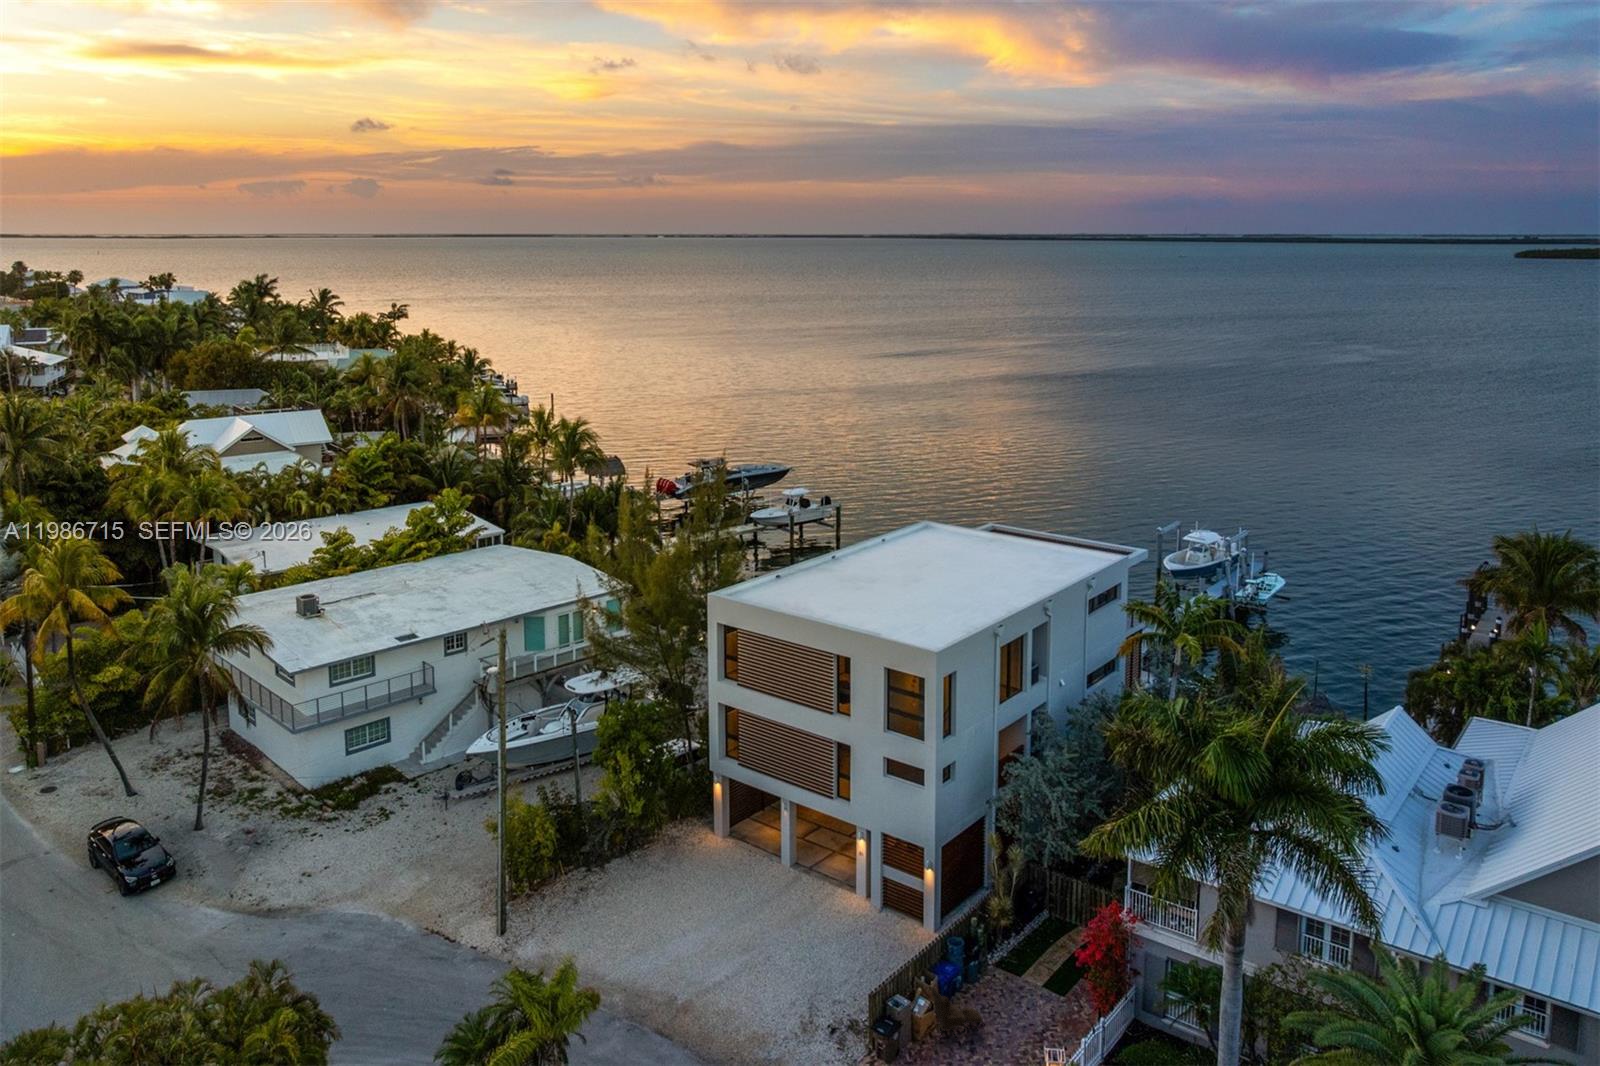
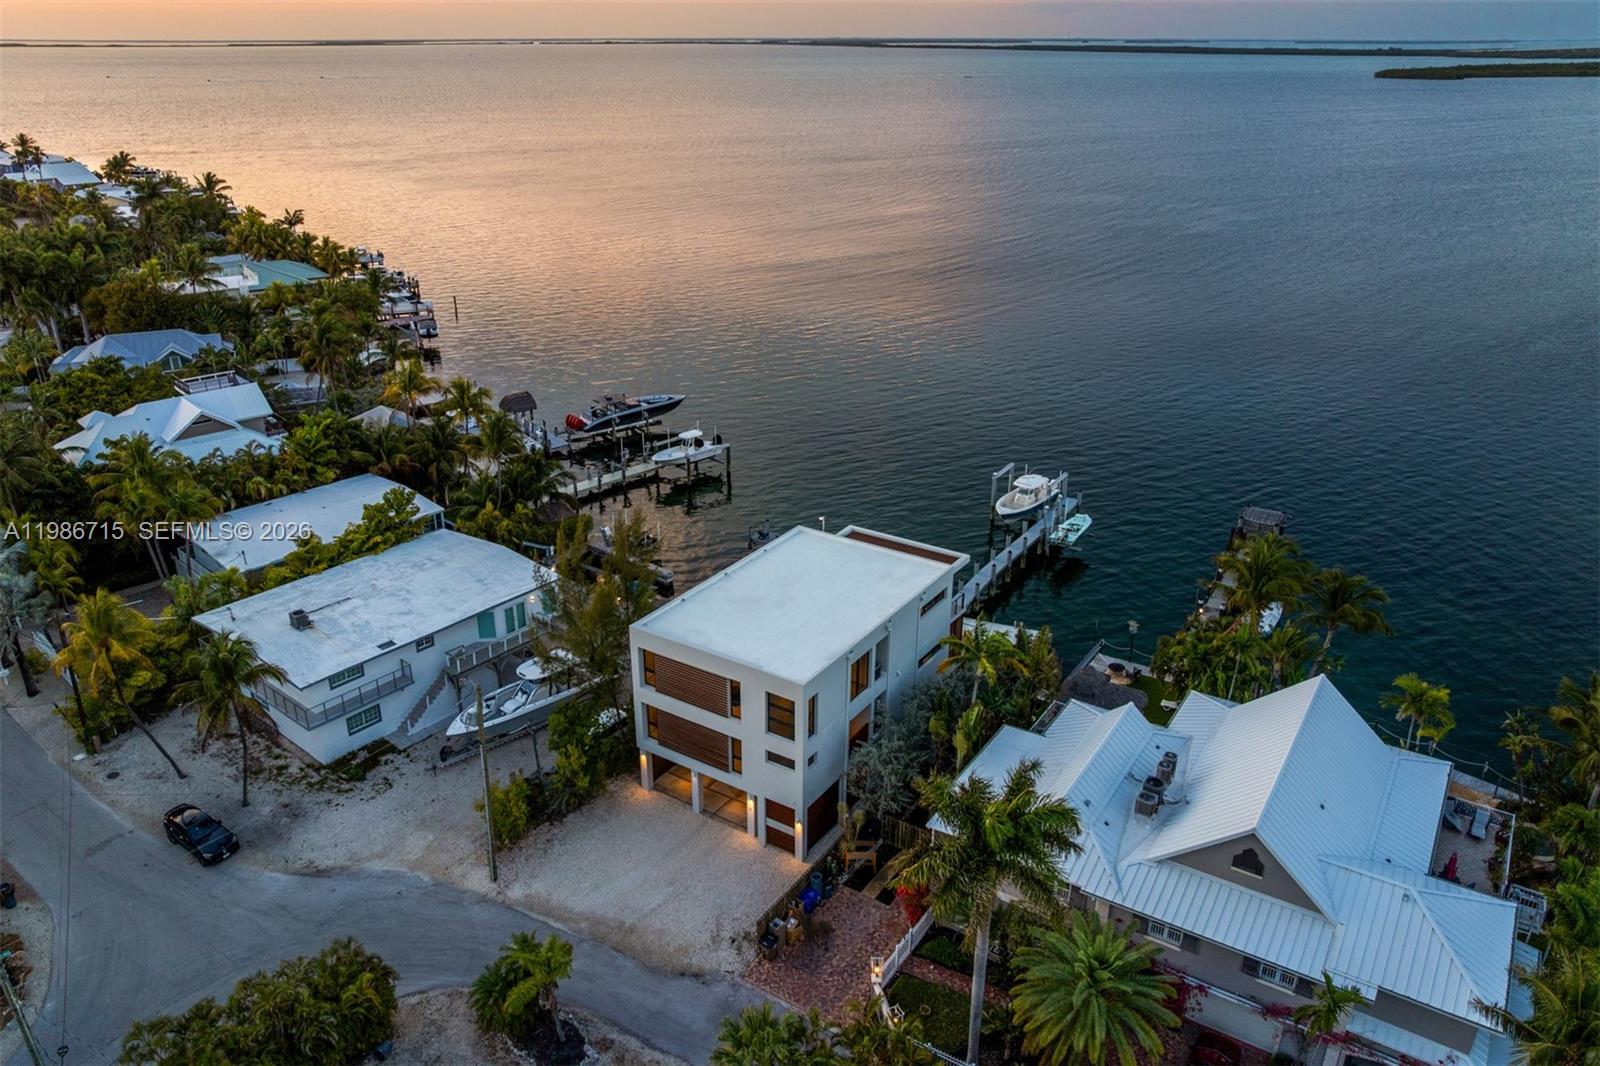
bench: none [999,899,1044,950] -> present [846,841,876,870]

